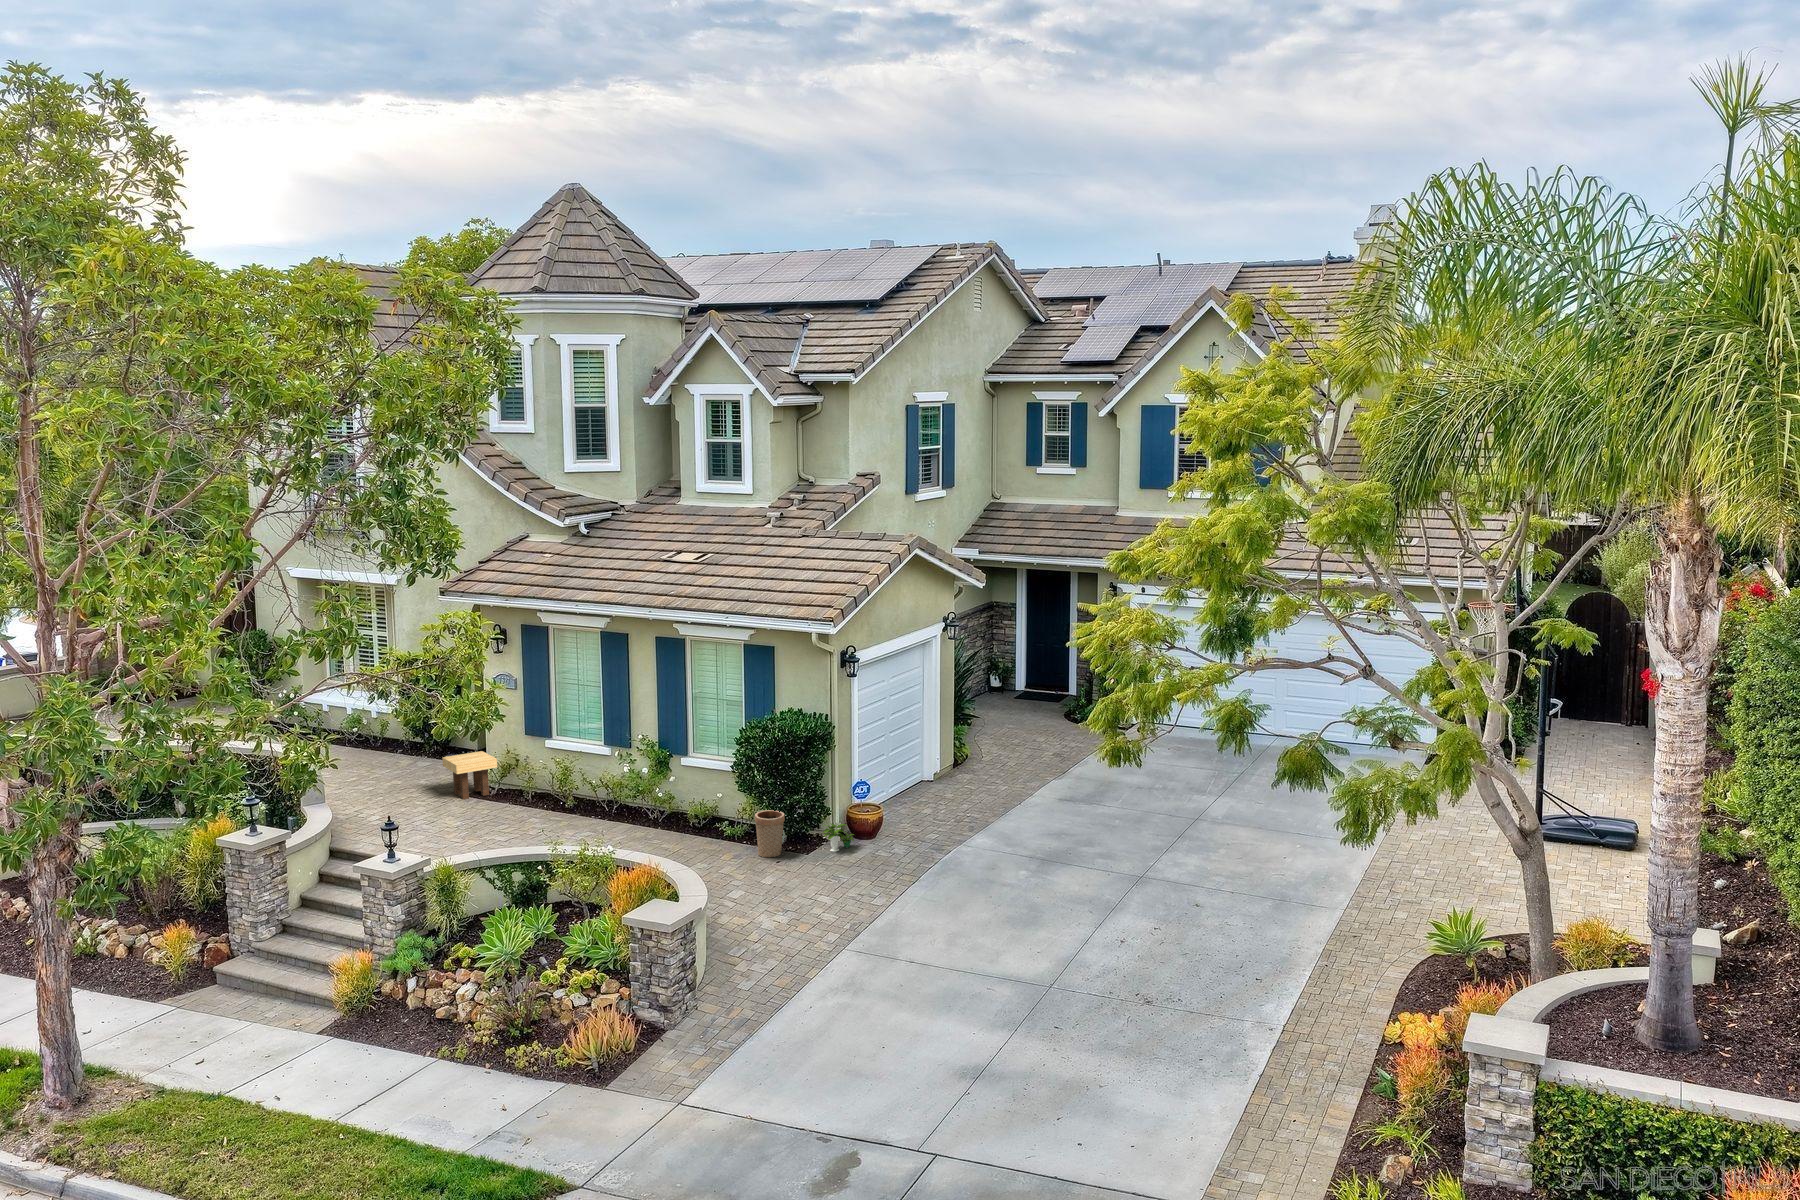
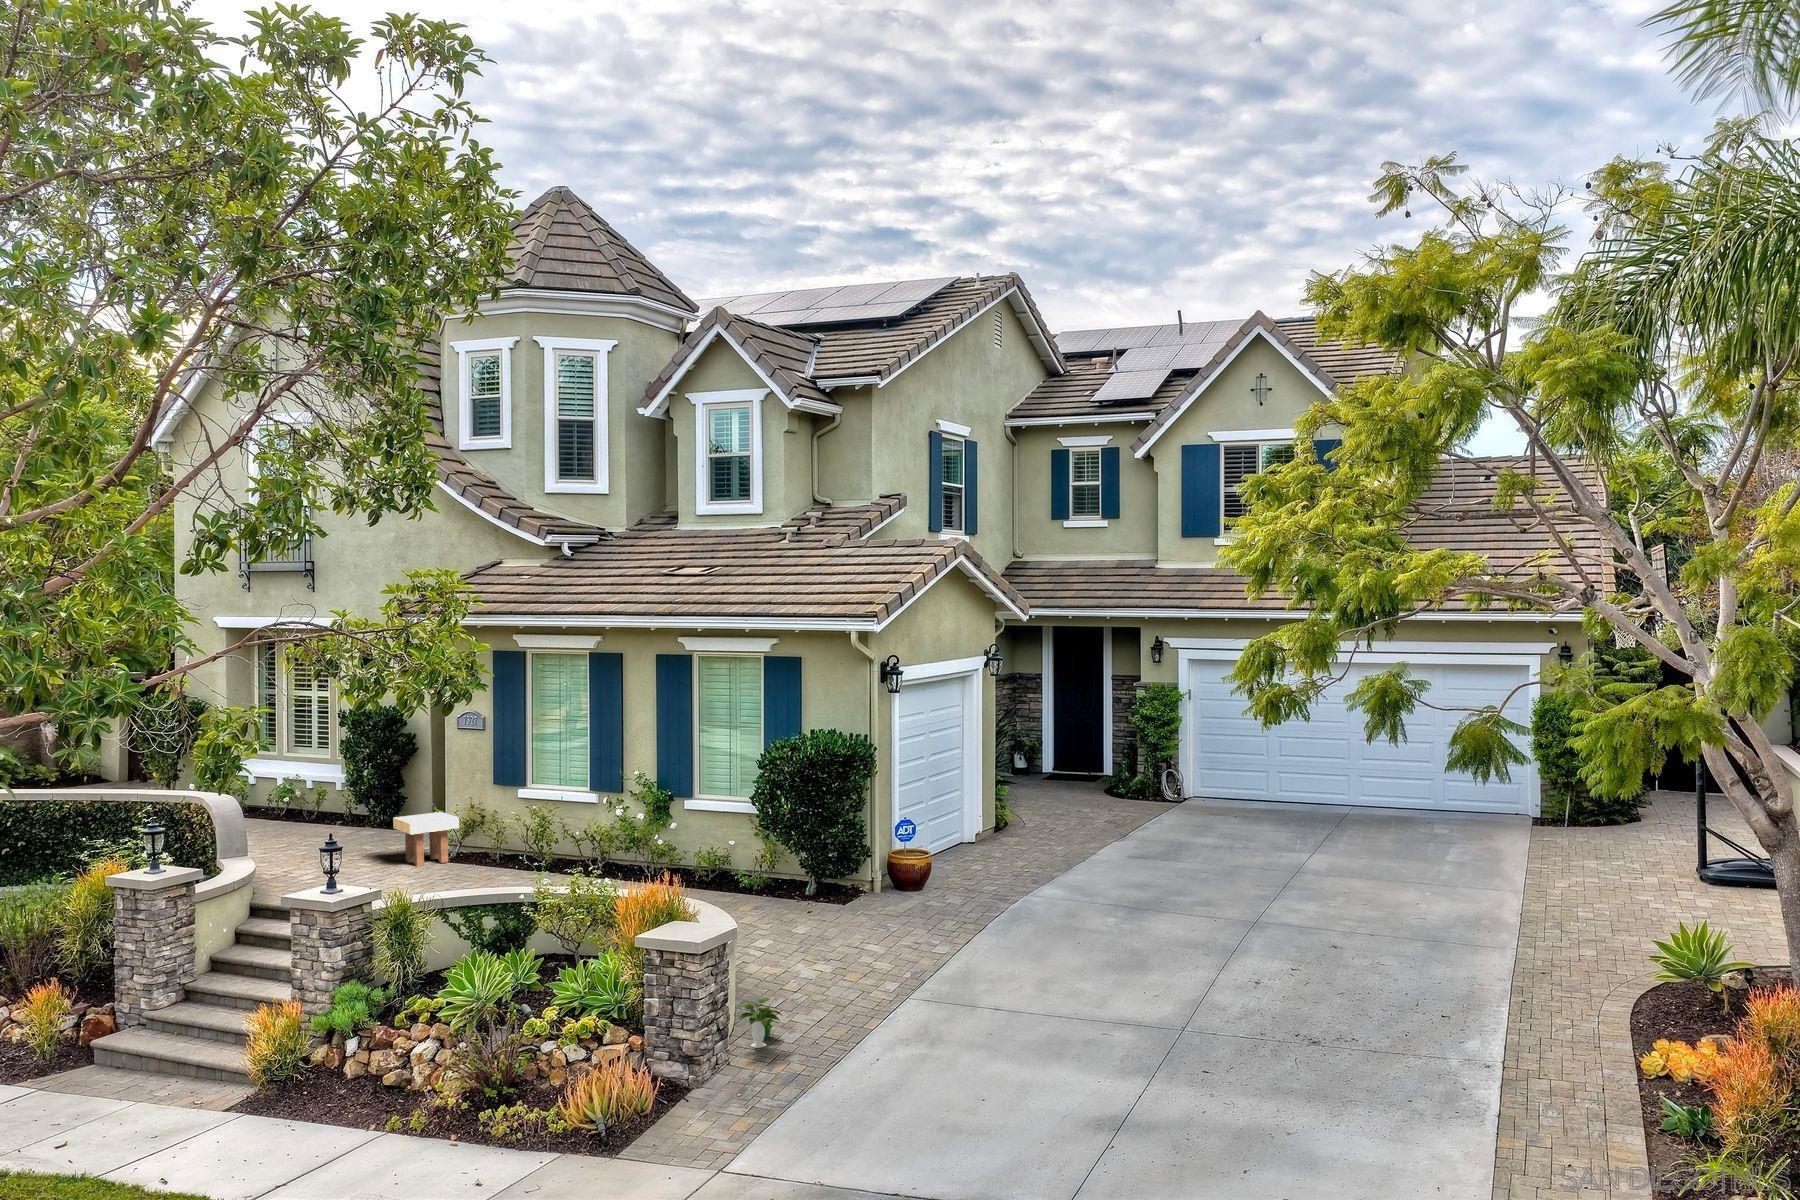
basket: present [755,810,785,857] -> none [777,859,813,915]
potted plant: present [824,823,854,852] -> present [736,998,782,1048]

